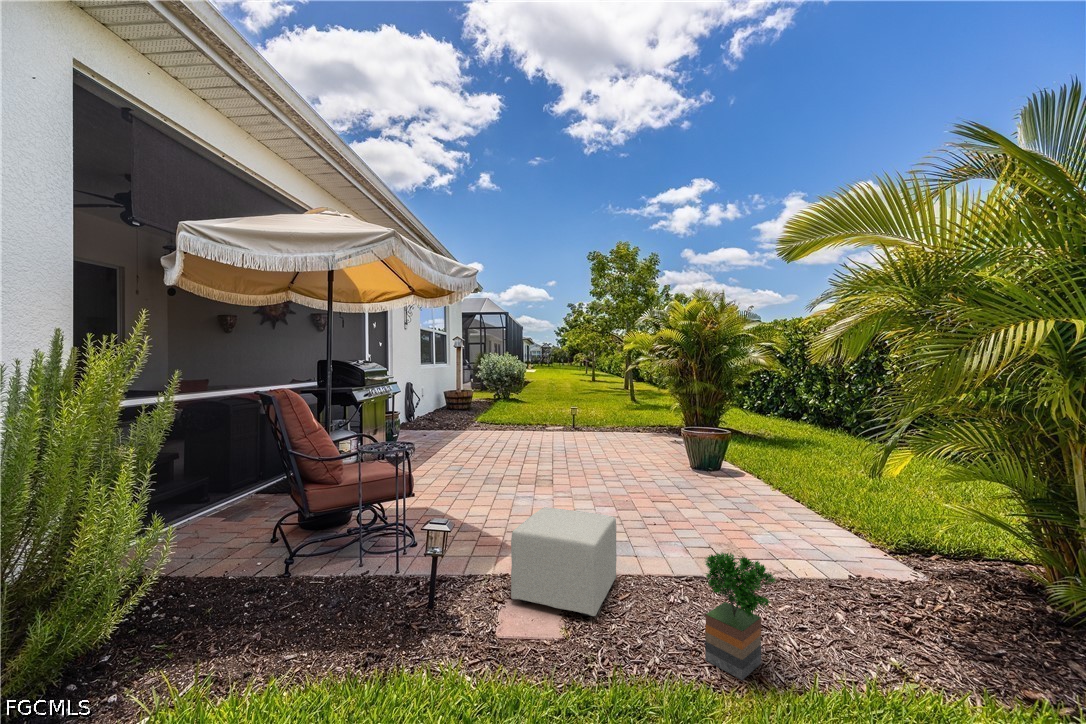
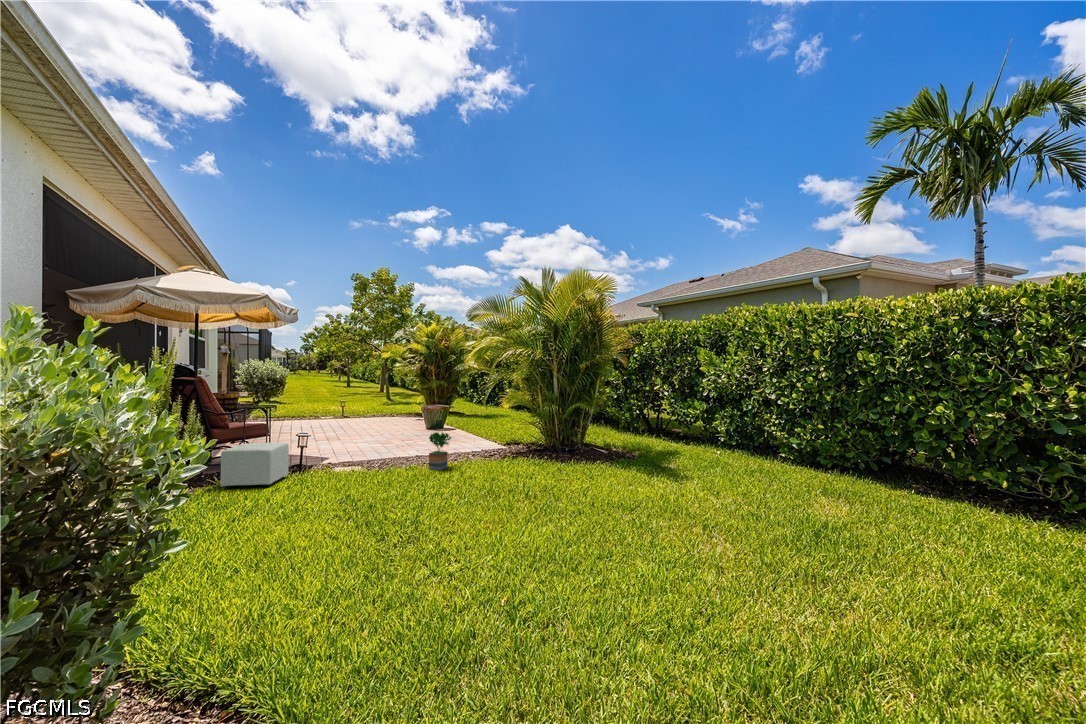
ottoman: present [511,507,616,616] -> present [220,443,289,488]

